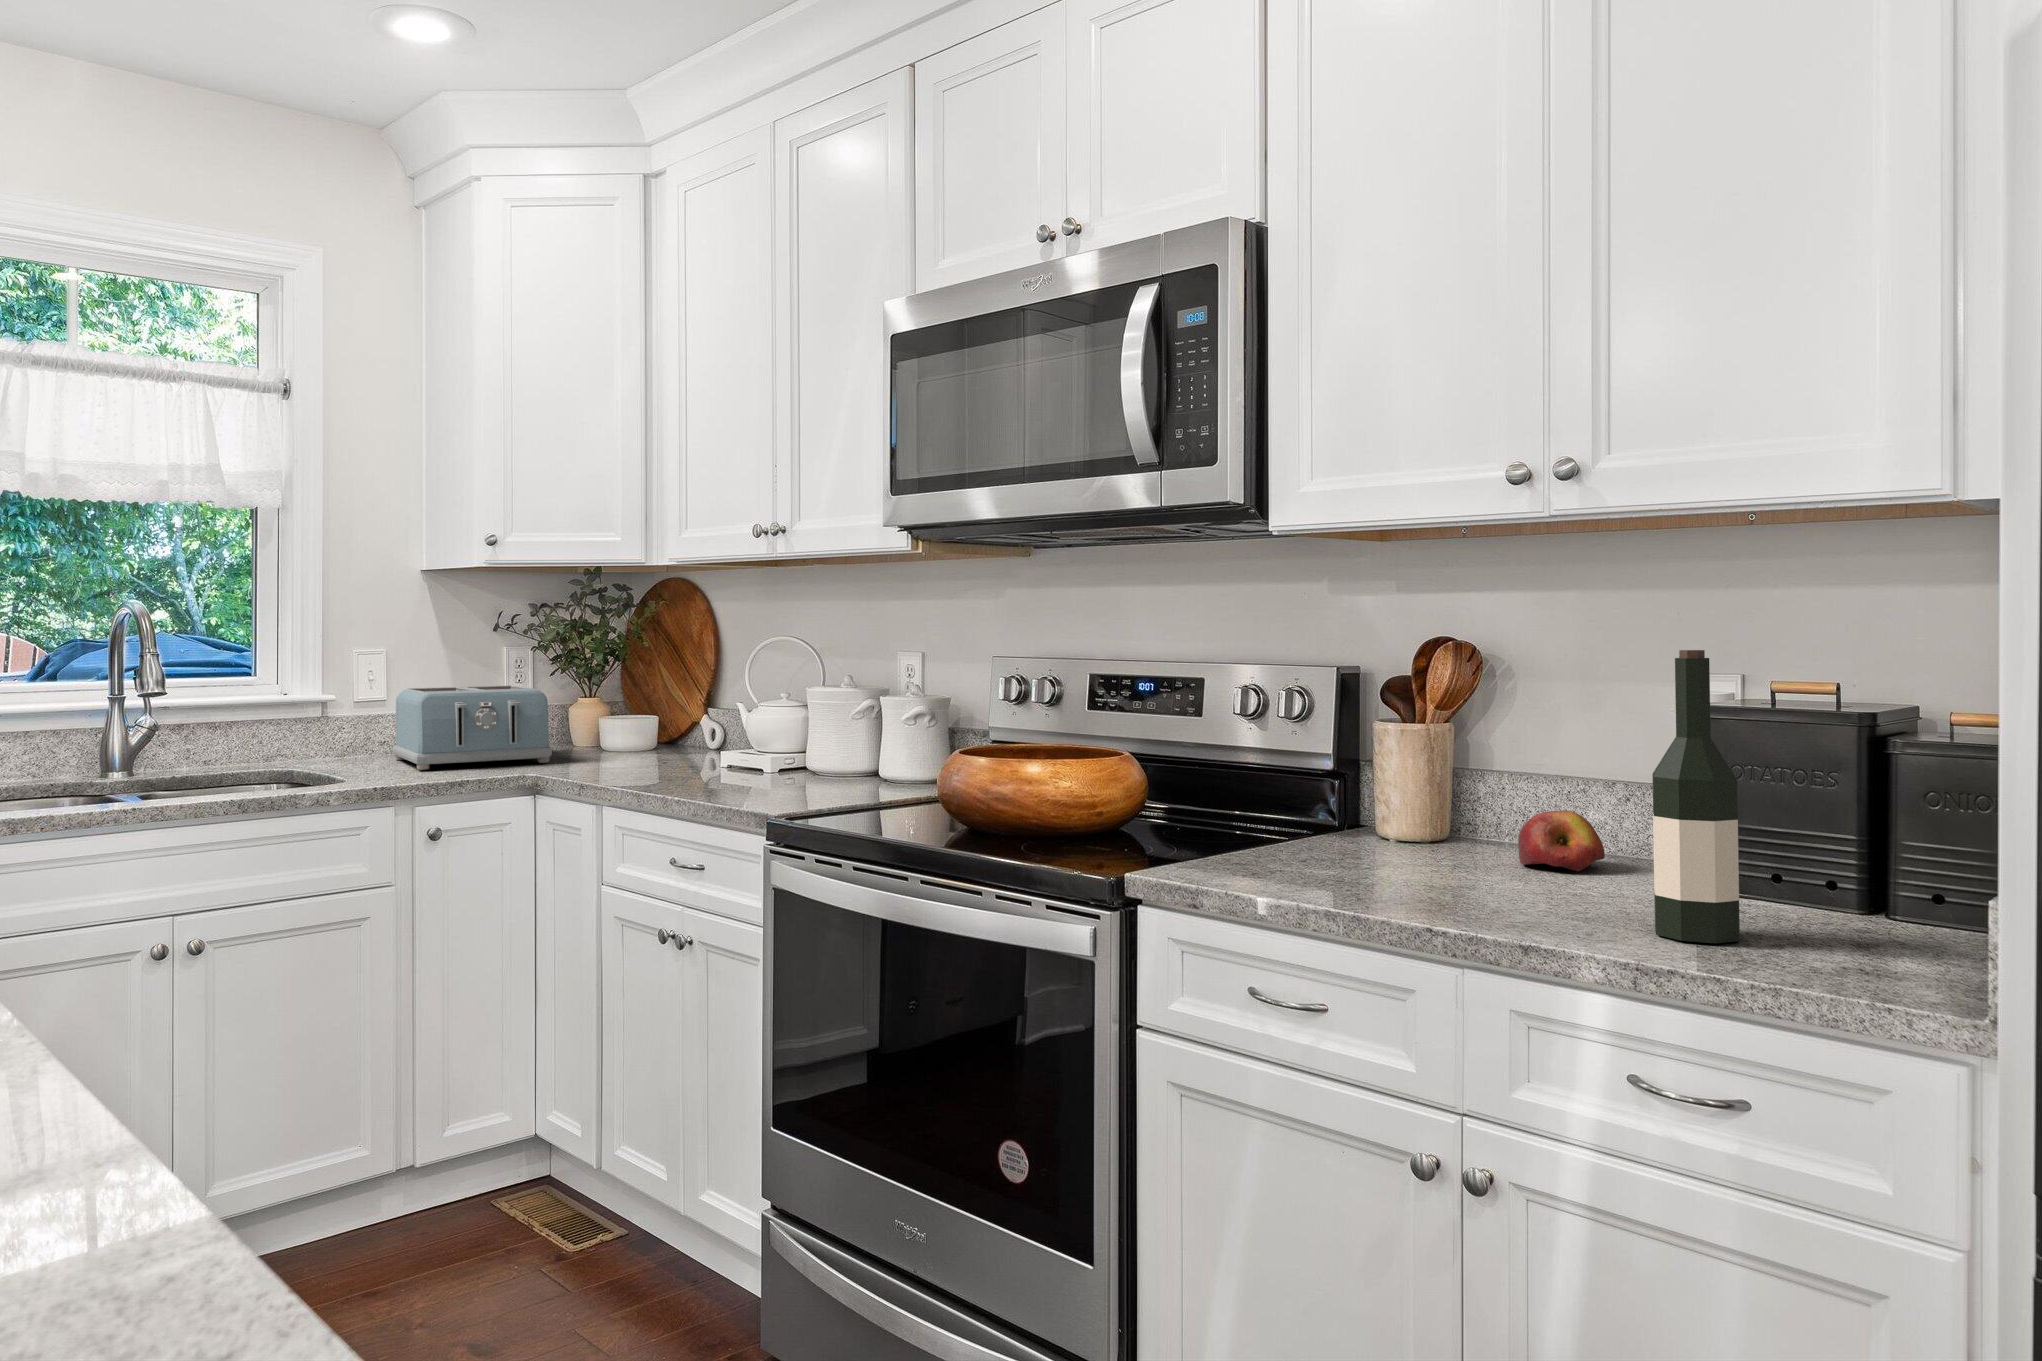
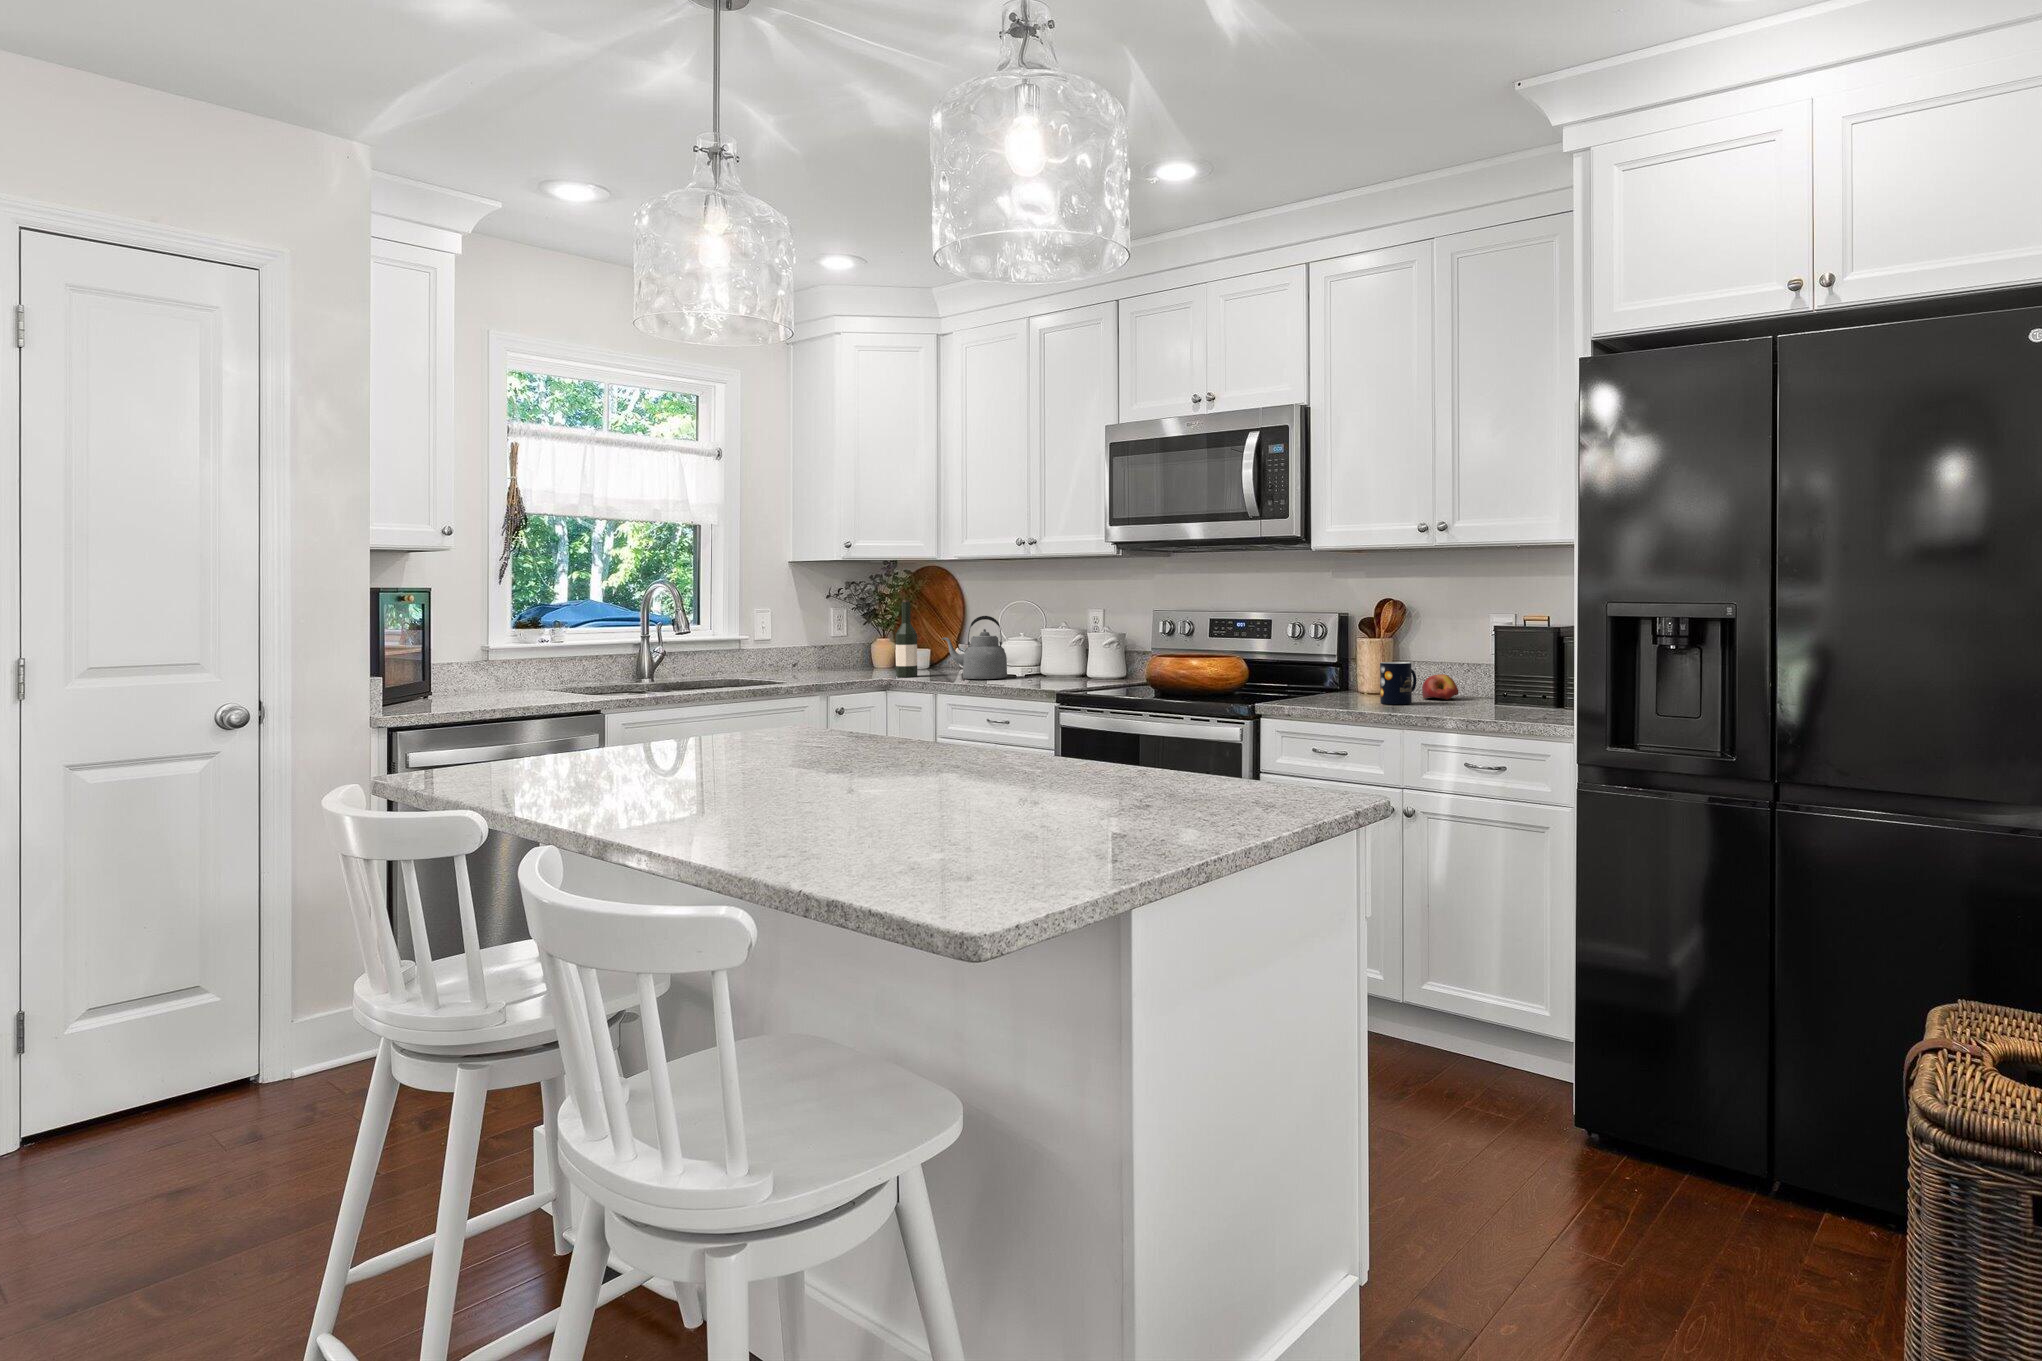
wine bottle: present [1652,650,1740,943] -> present [896,600,917,677]
kettle: none [624,664,742,780] -> present [942,616,1007,679]
toaster: present [393,685,552,770] -> none [780,630,883,677]
mug: none [1414,784,1502,887] -> present [1380,662,1416,704]

